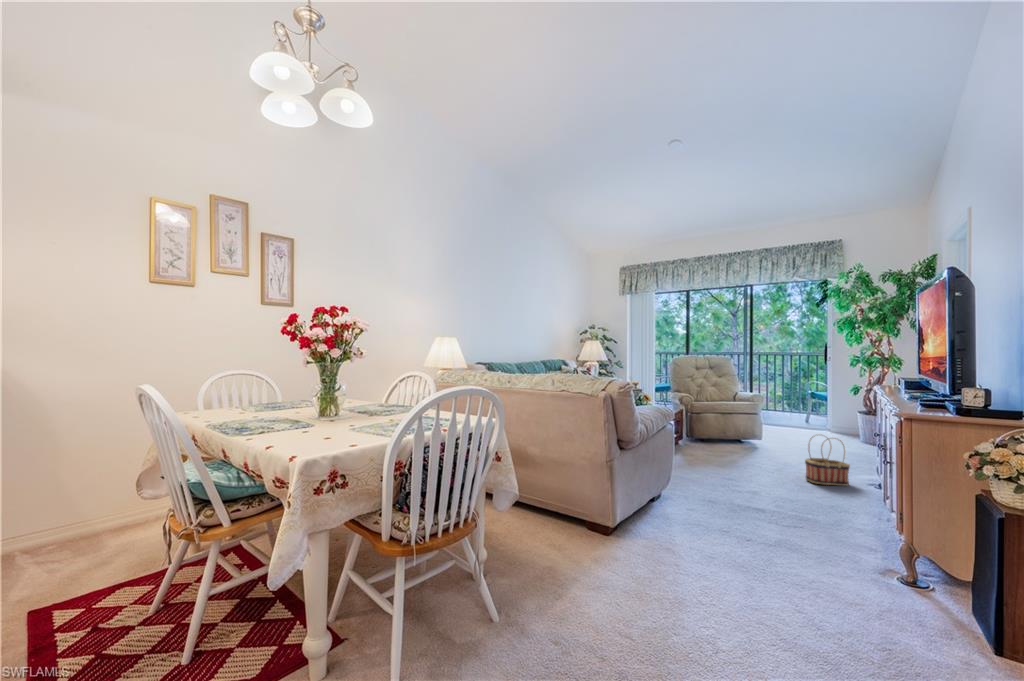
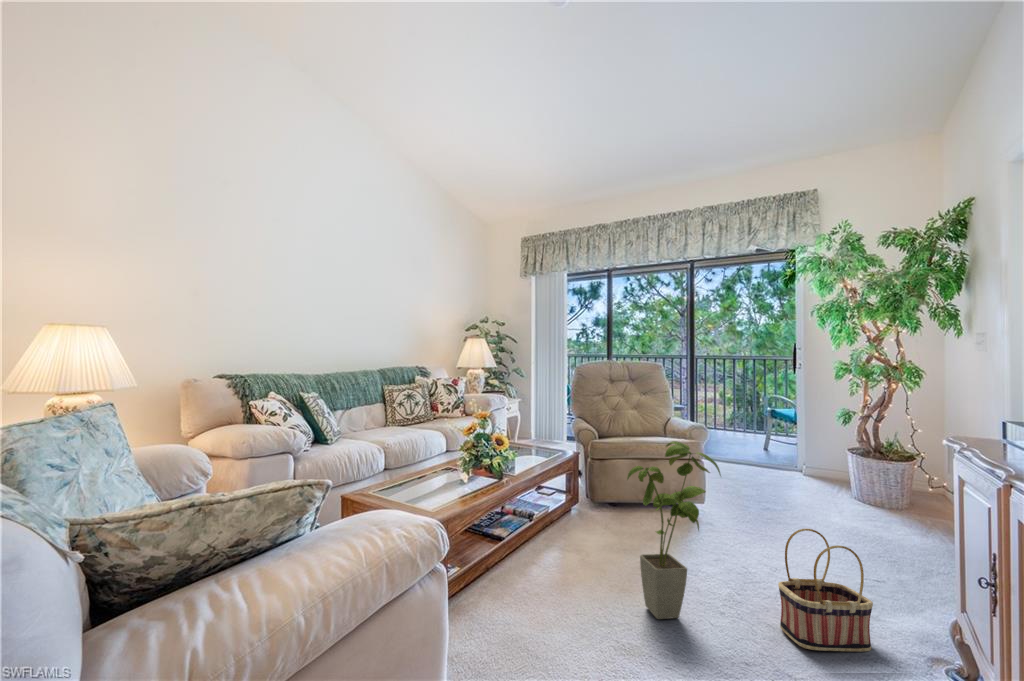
house plant: none [727,393,777,477] -> present [627,441,721,619]

